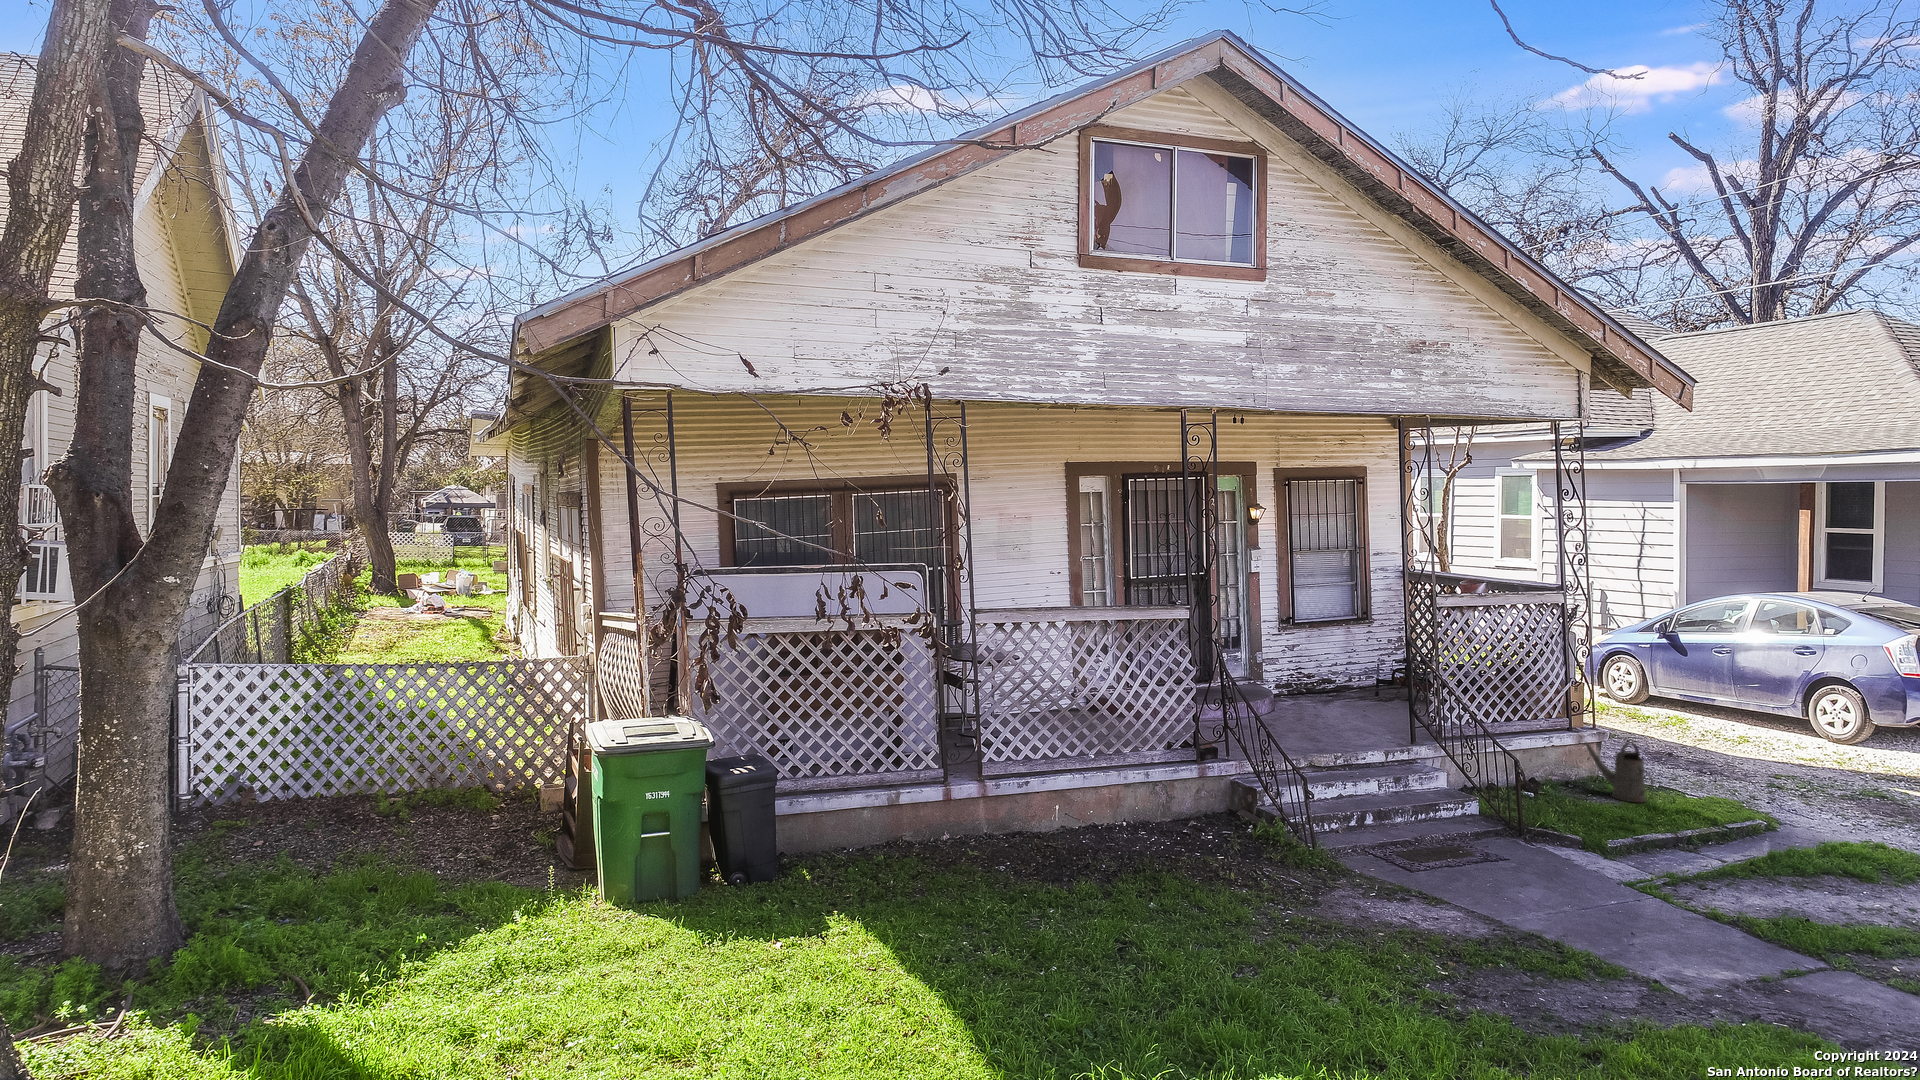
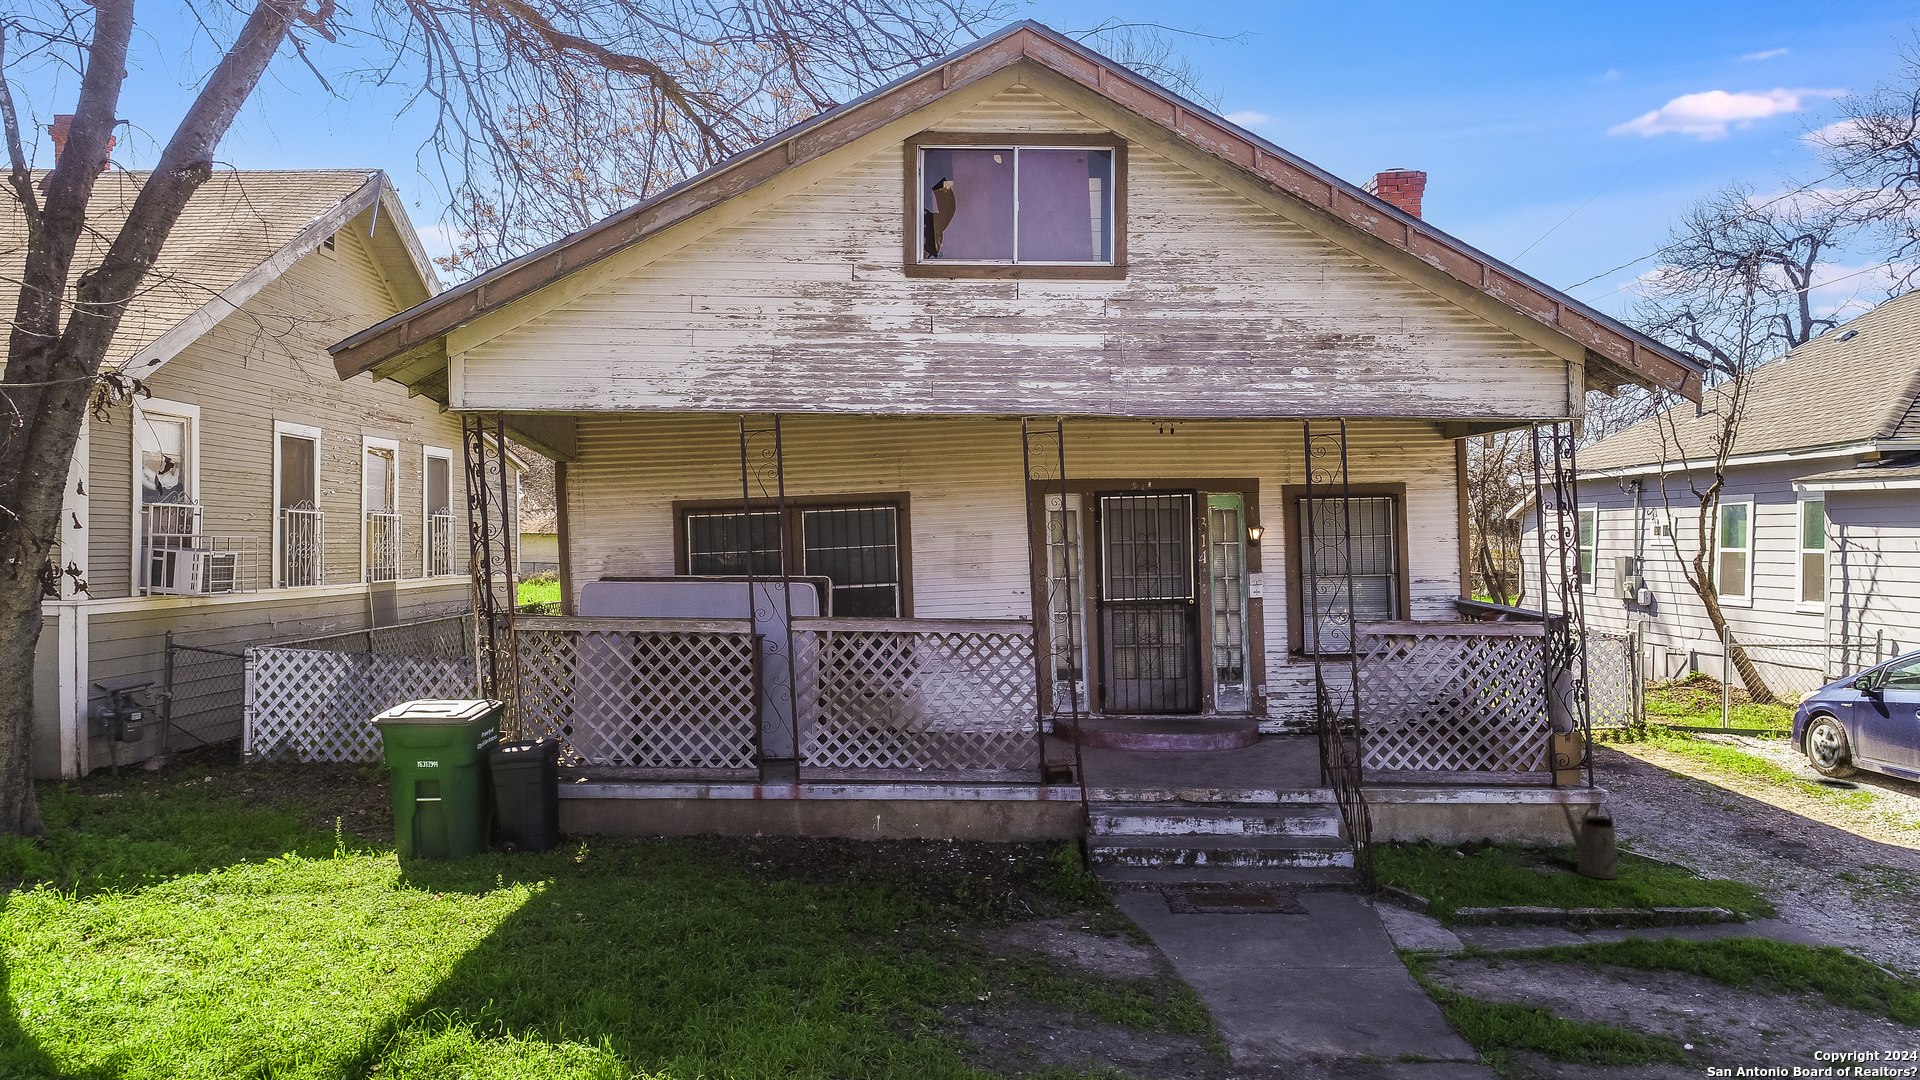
potted tree: none [1623,663,1658,711] -> present [1816,728,1859,788]

